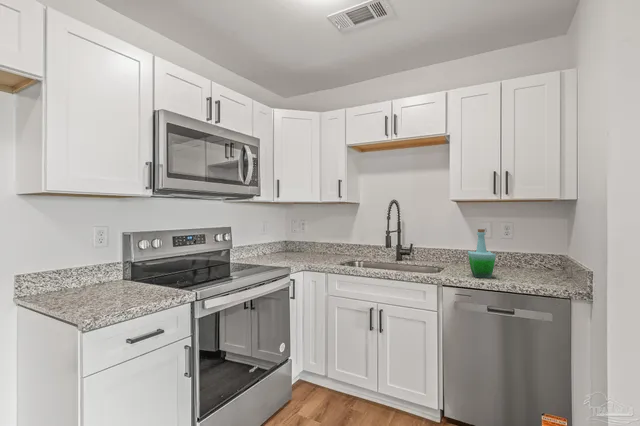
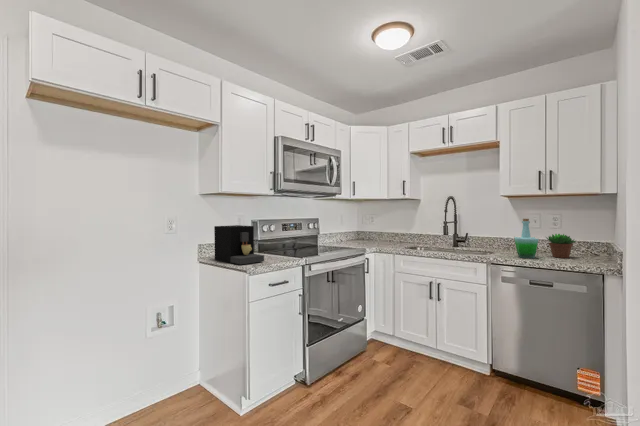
coffee maker: none [47,242,127,308] -> present [214,225,264,265]
succulent plant: none [501,246,535,276] -> present [546,234,576,258]

